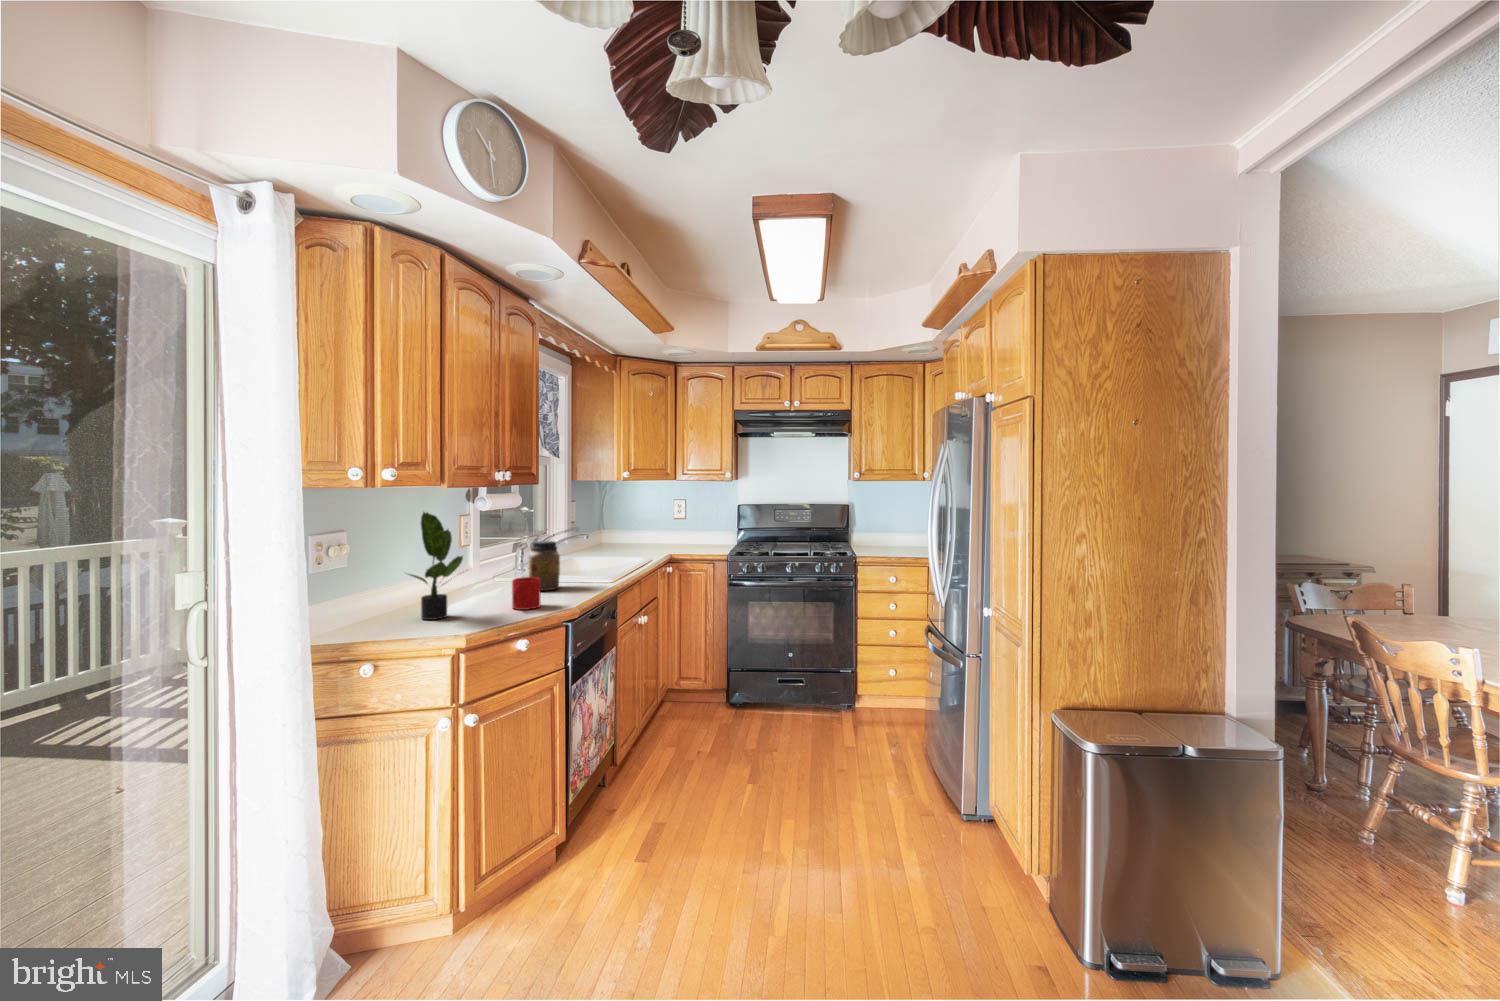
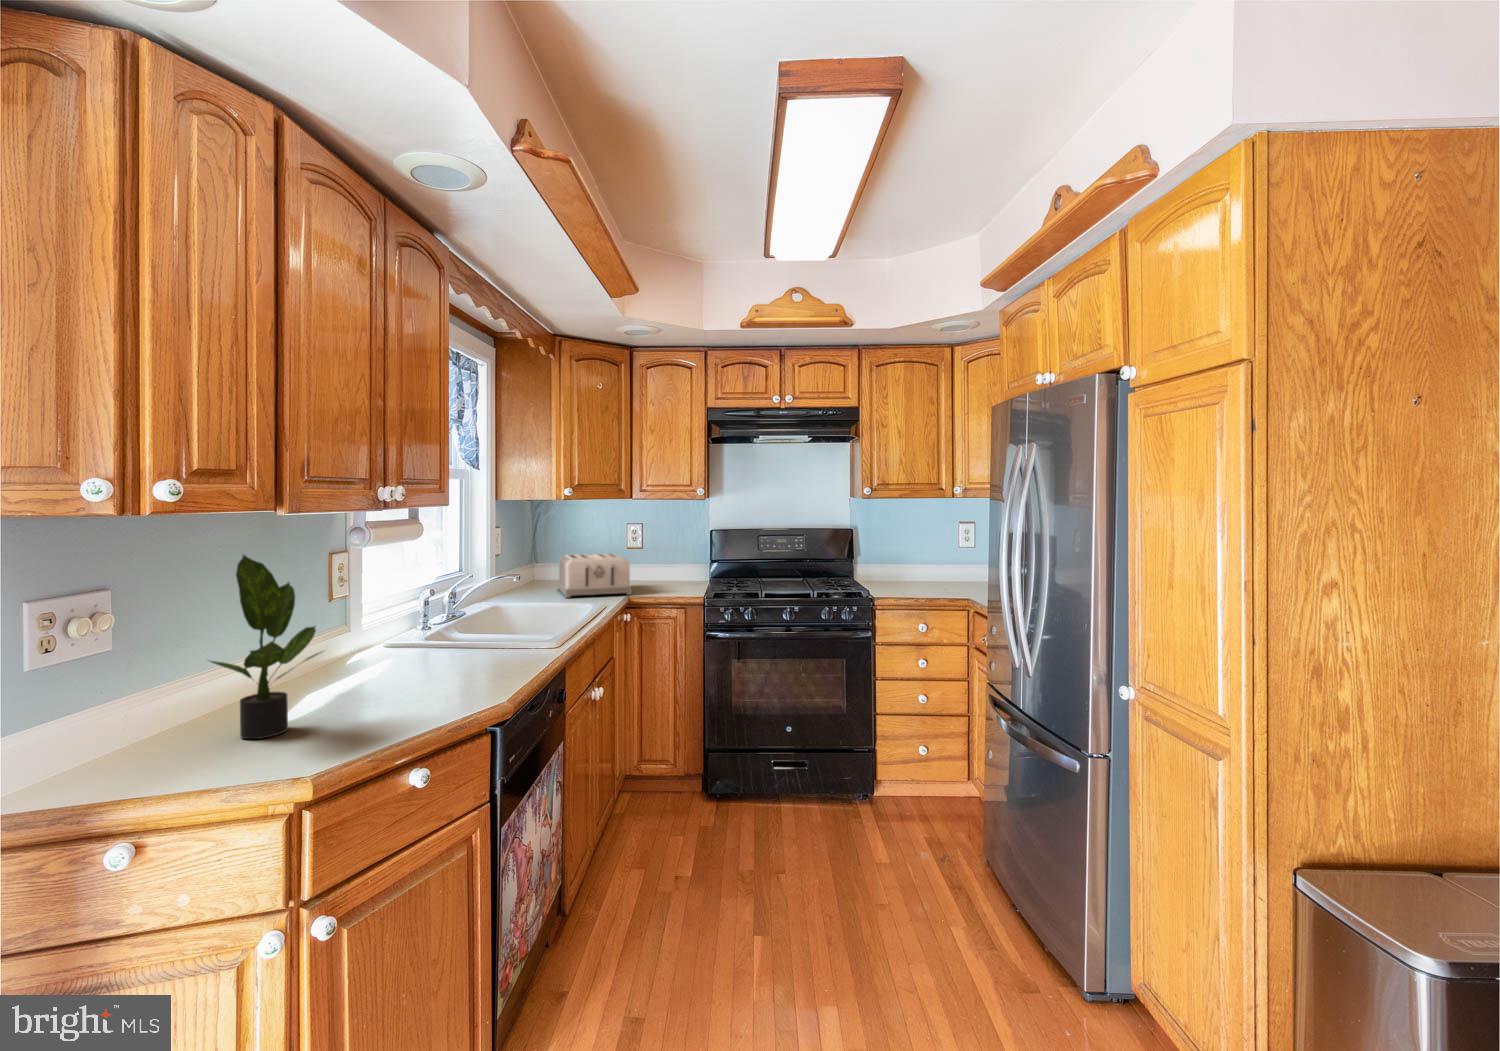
toaster: none [622,521,675,553] -> present [557,553,632,598]
jar: present [529,541,560,591] -> none [428,592,477,671]
mug: present [512,577,541,610] -> none [402,654,449,710]

